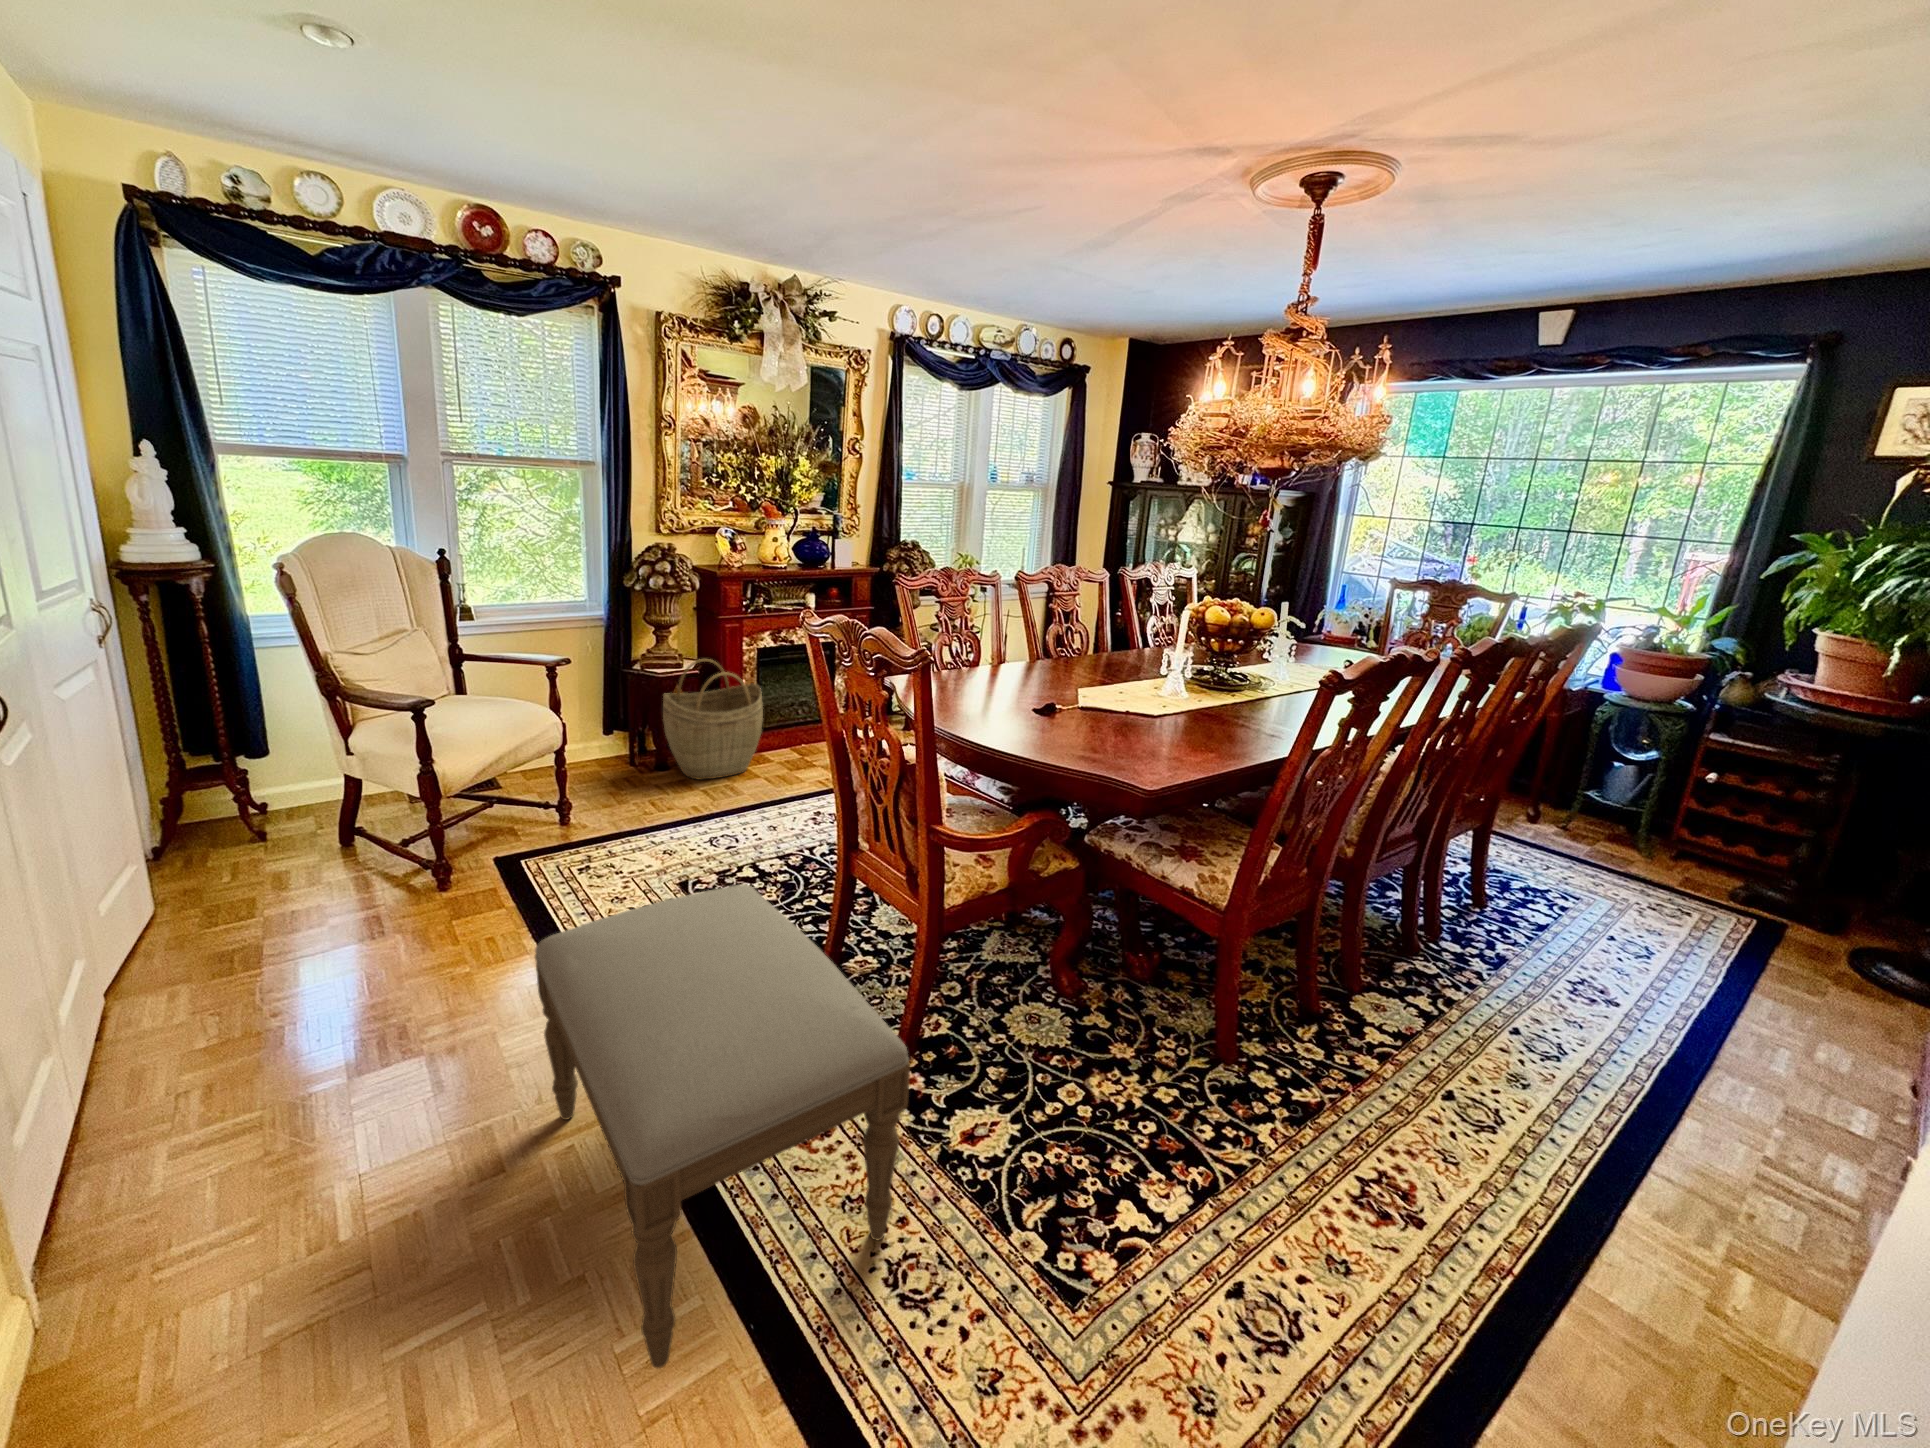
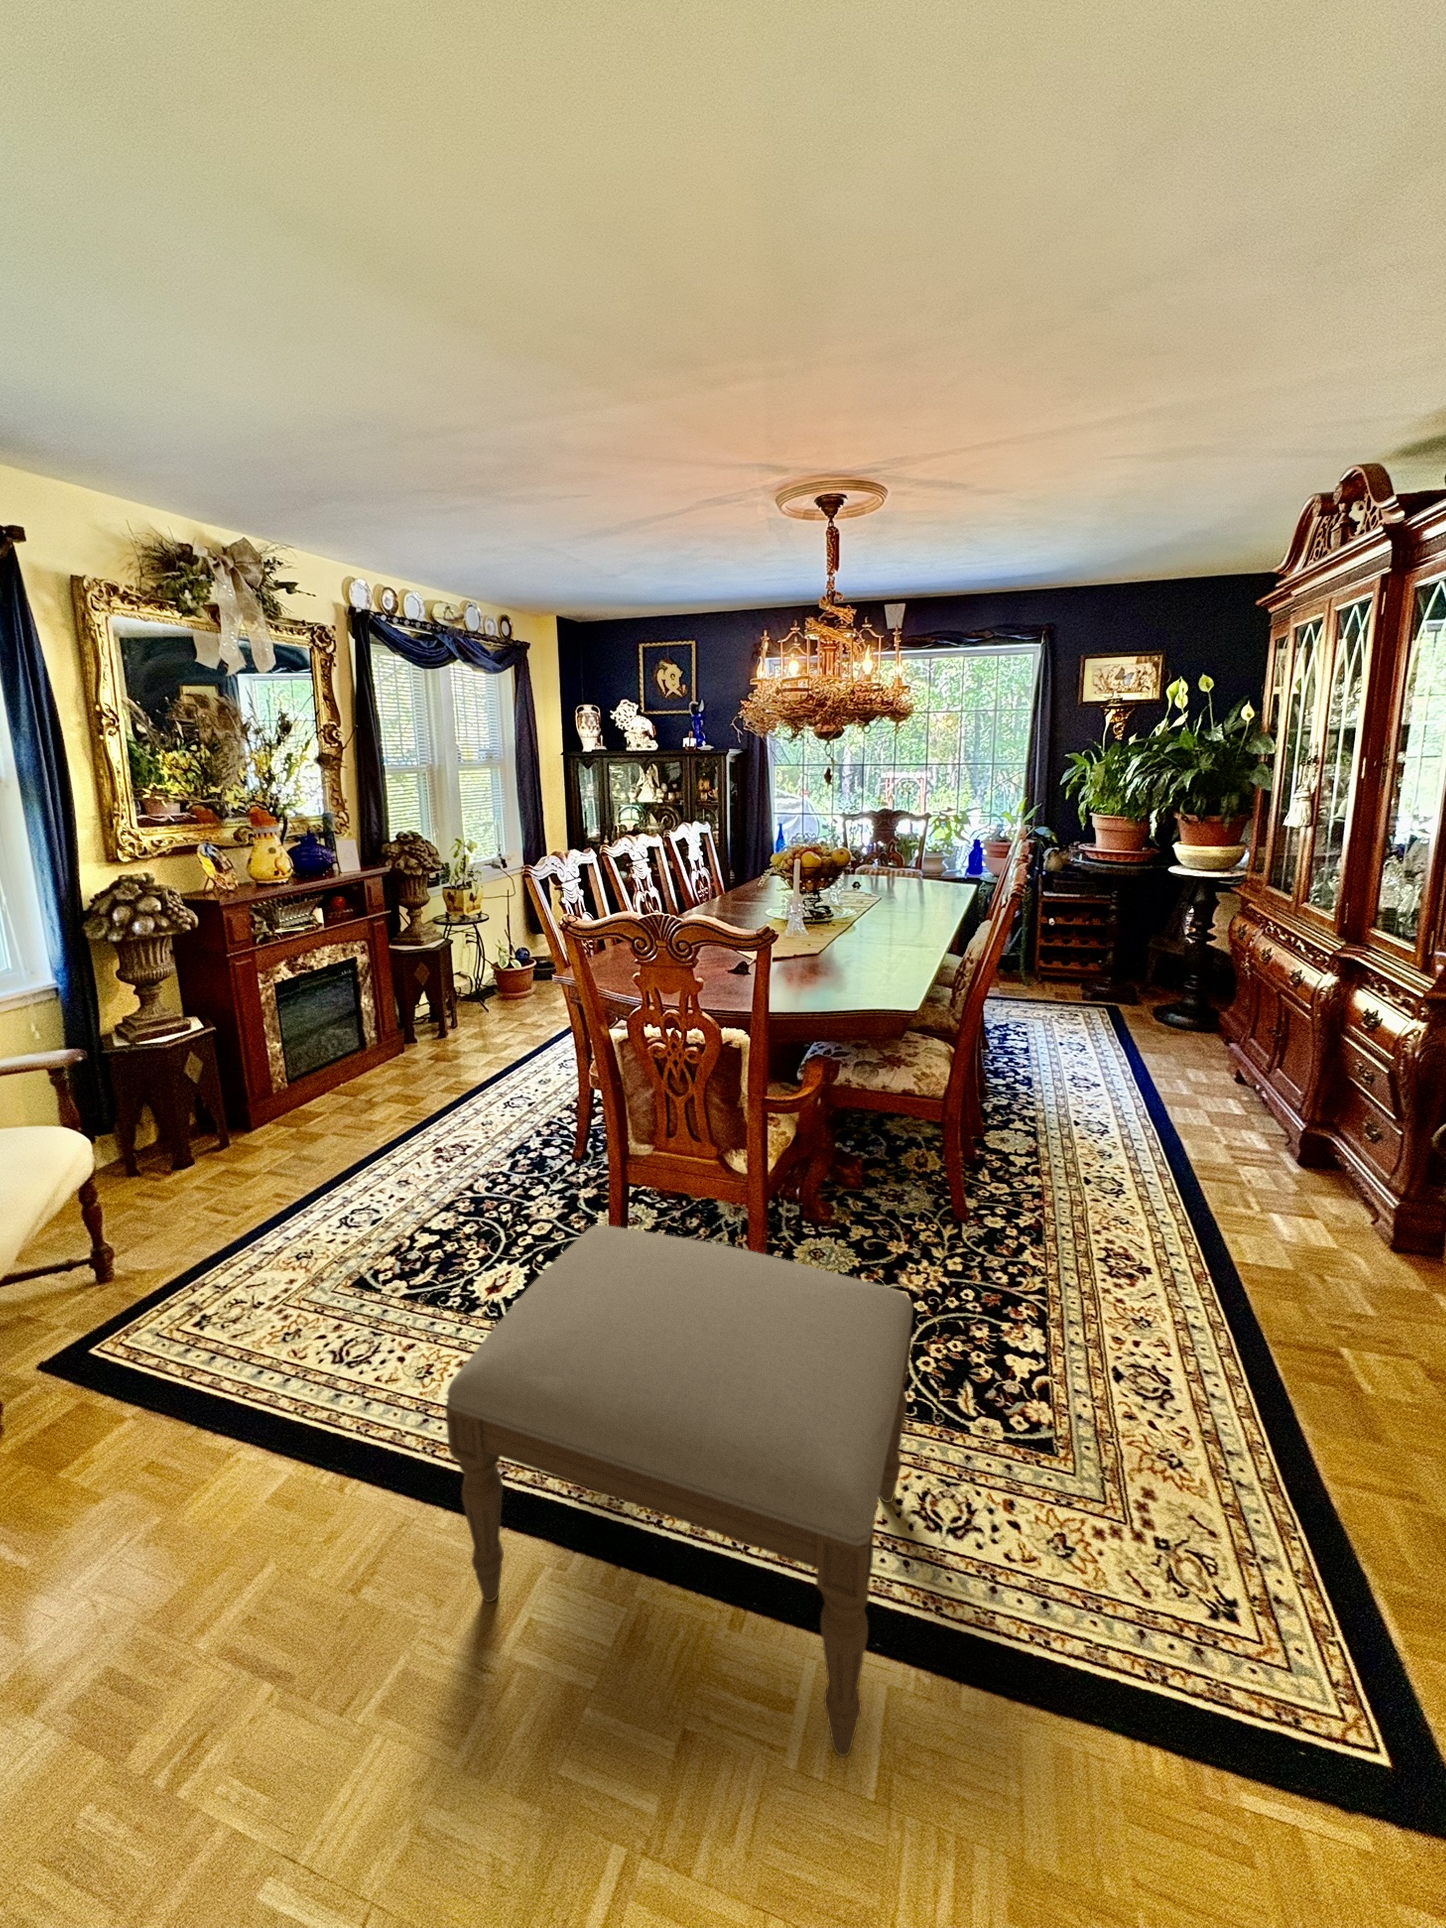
woven basket: present [663,659,763,780] -> none [183,1015,321,1165]

